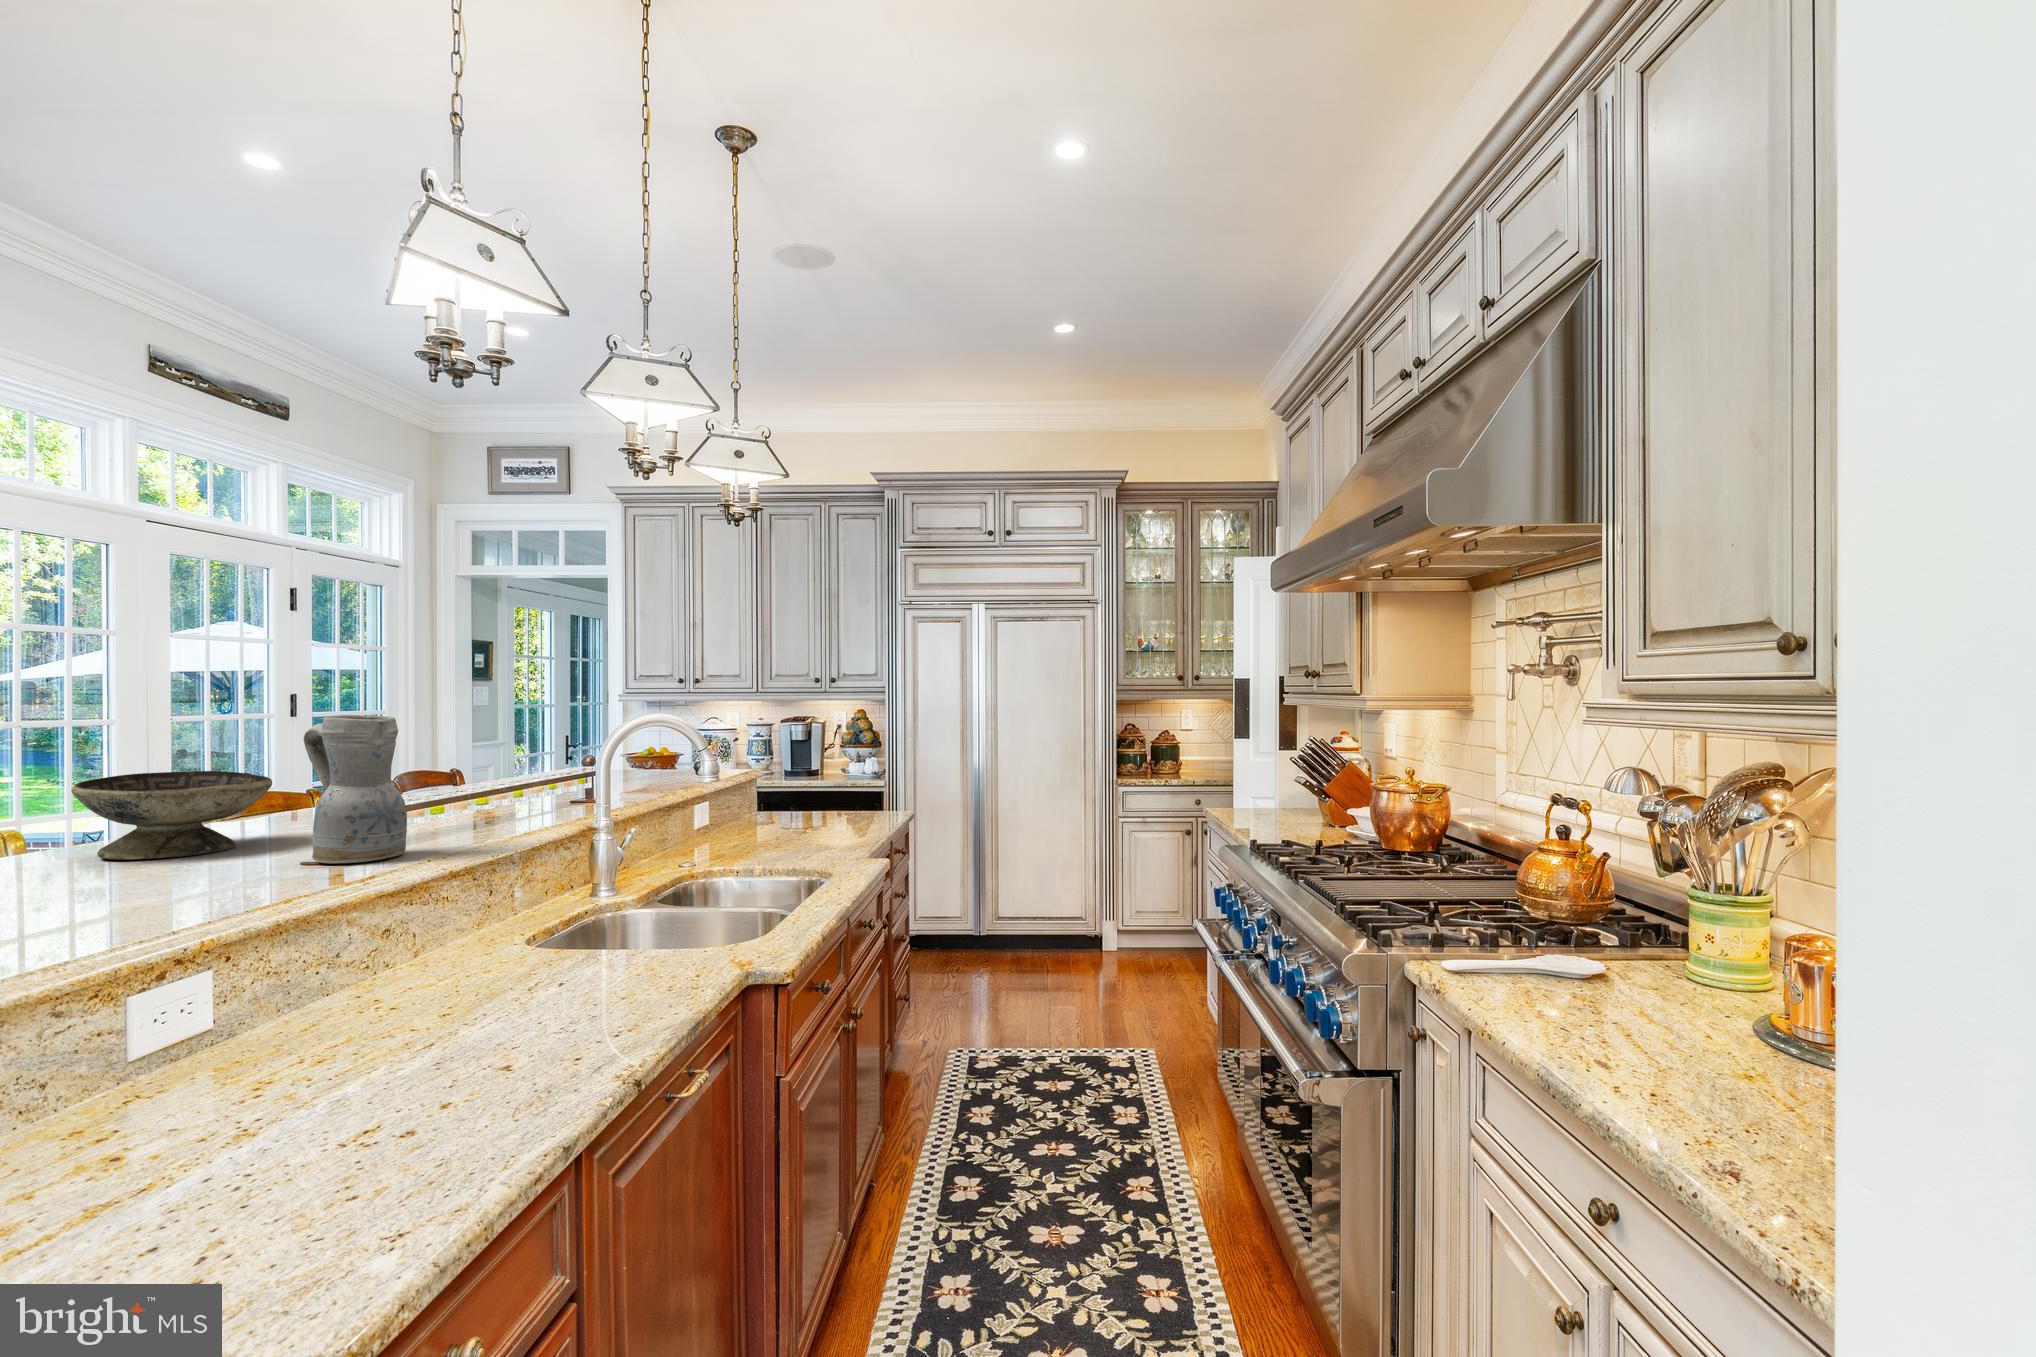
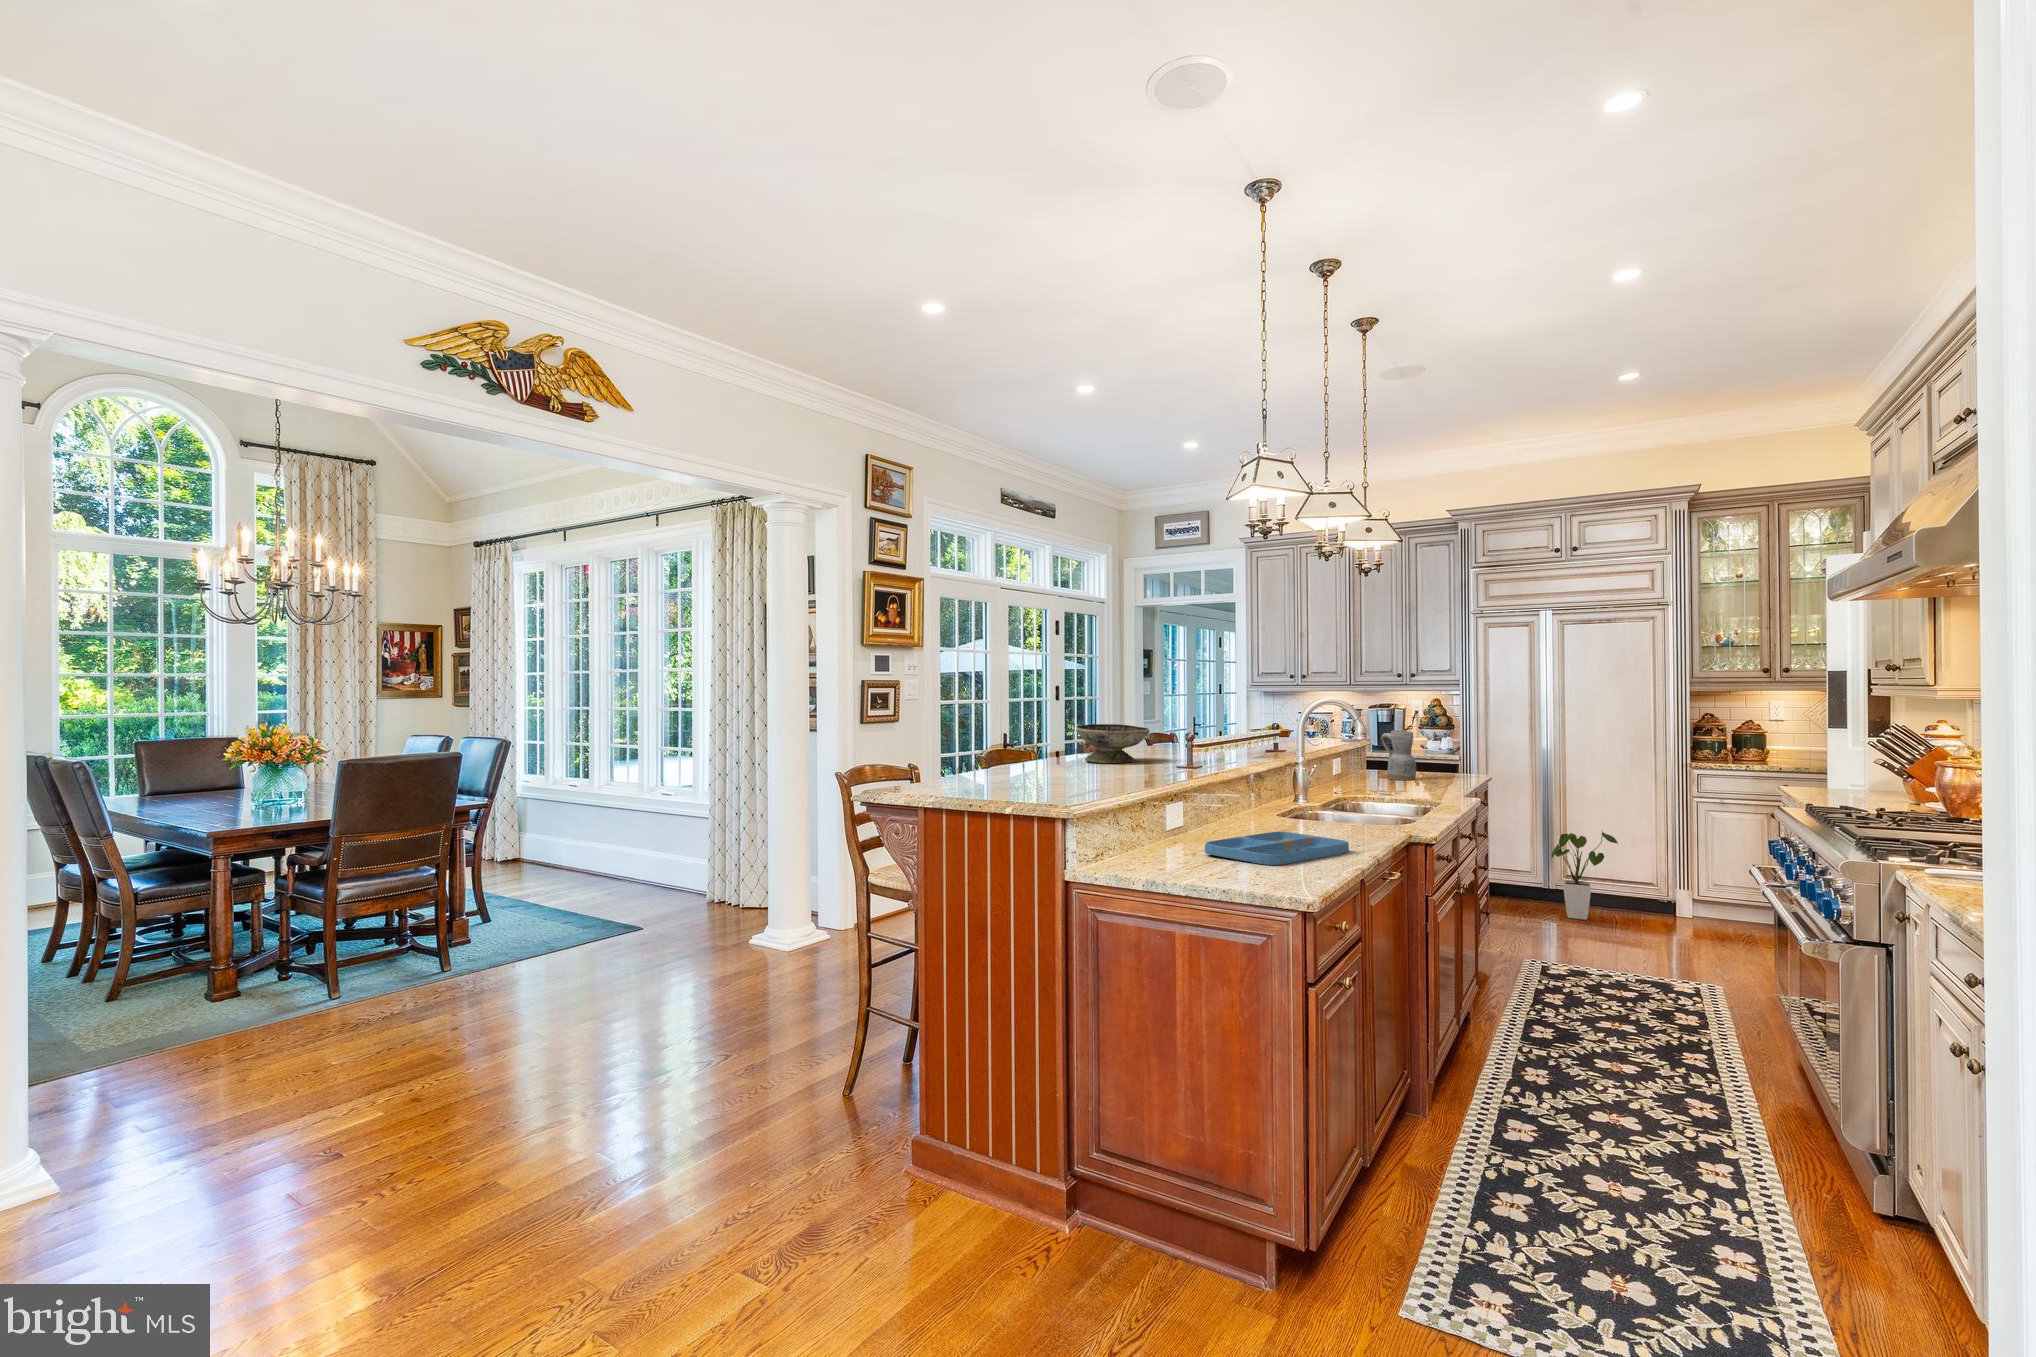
ceramic pitcher: present [304,715,407,863] -> present [1381,730,1416,780]
house plant: none [980,860,1049,968] -> present [1551,832,1618,920]
tray: none [122,1027,570,1207] -> present [1205,832,1349,865]

